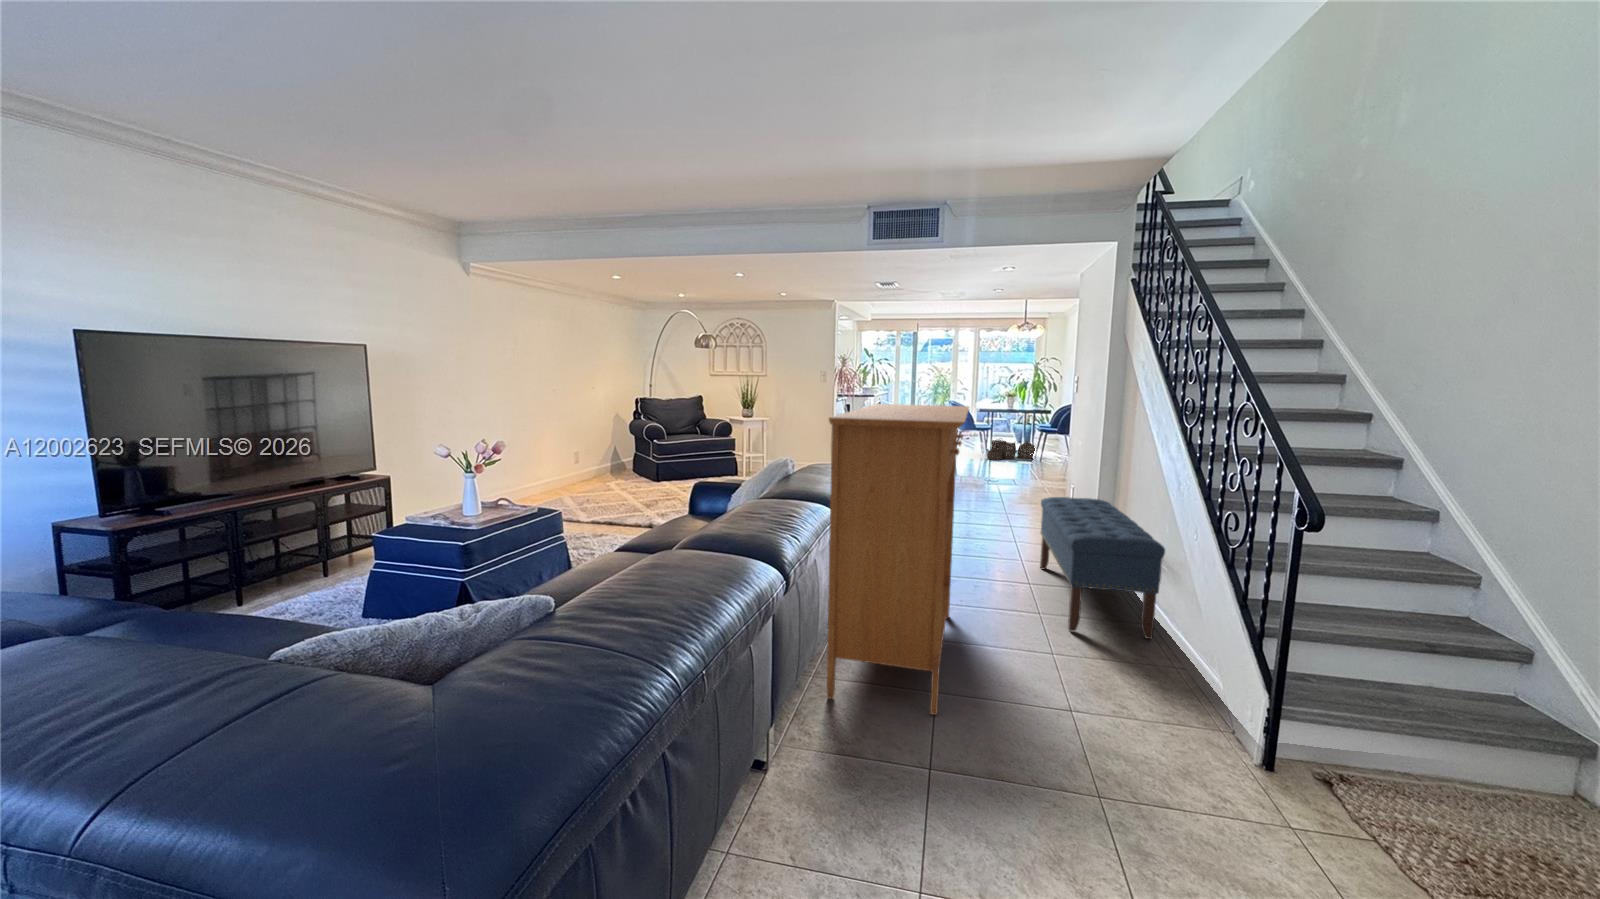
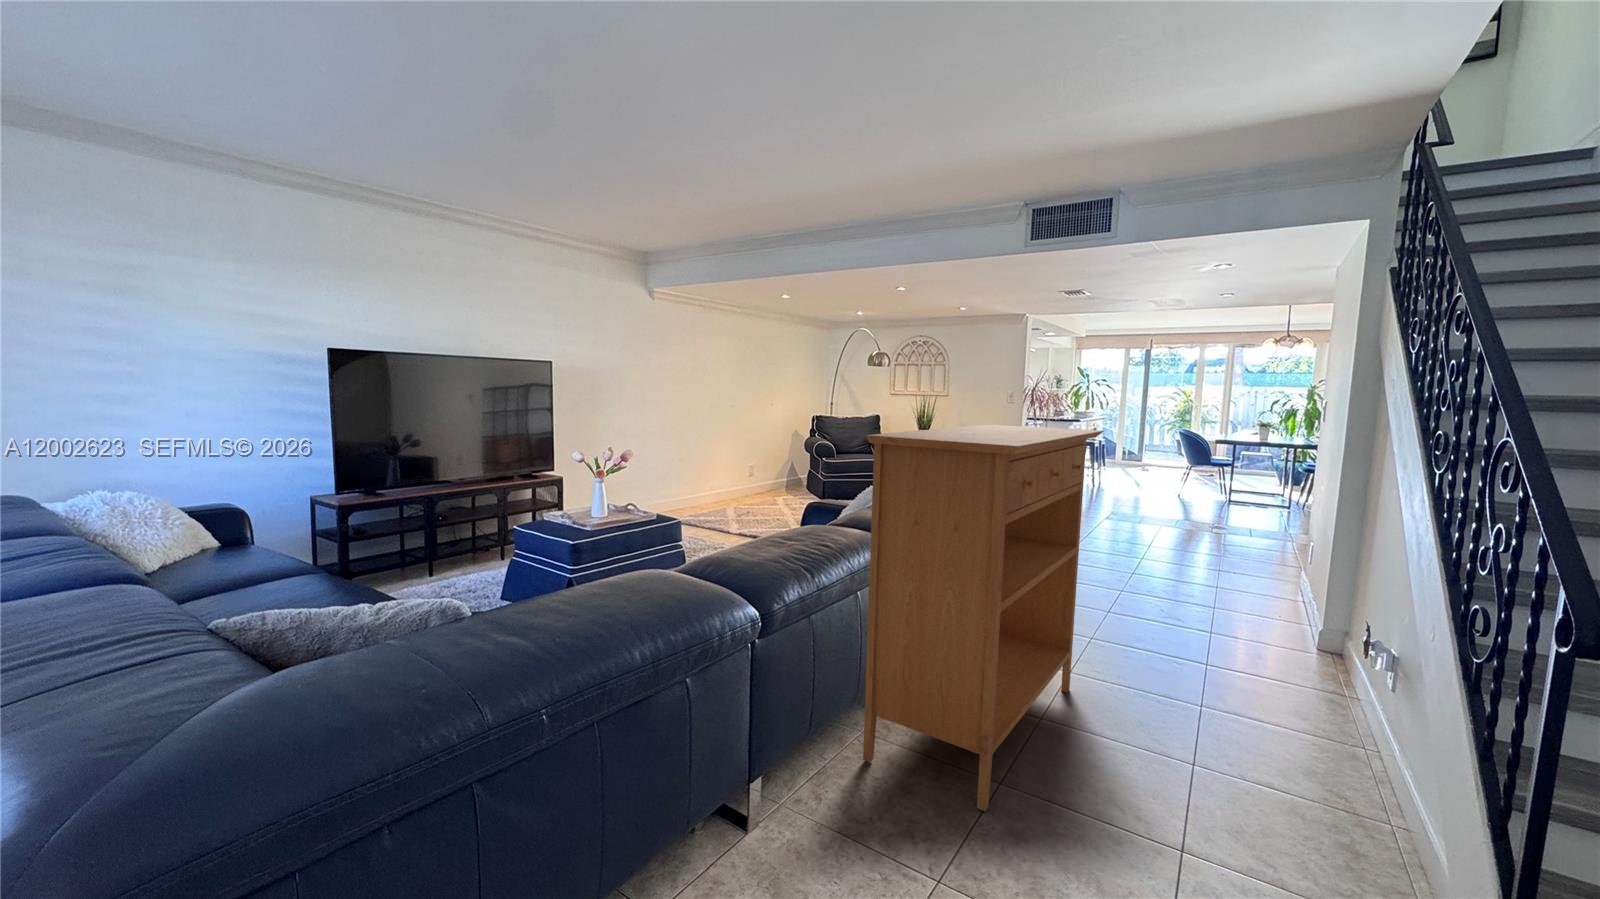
woven basket: present [987,439,1035,460] -> none [1225,478,1299,507]
bench: present [1040,497,1165,639] -> none [1233,556,1395,775]

